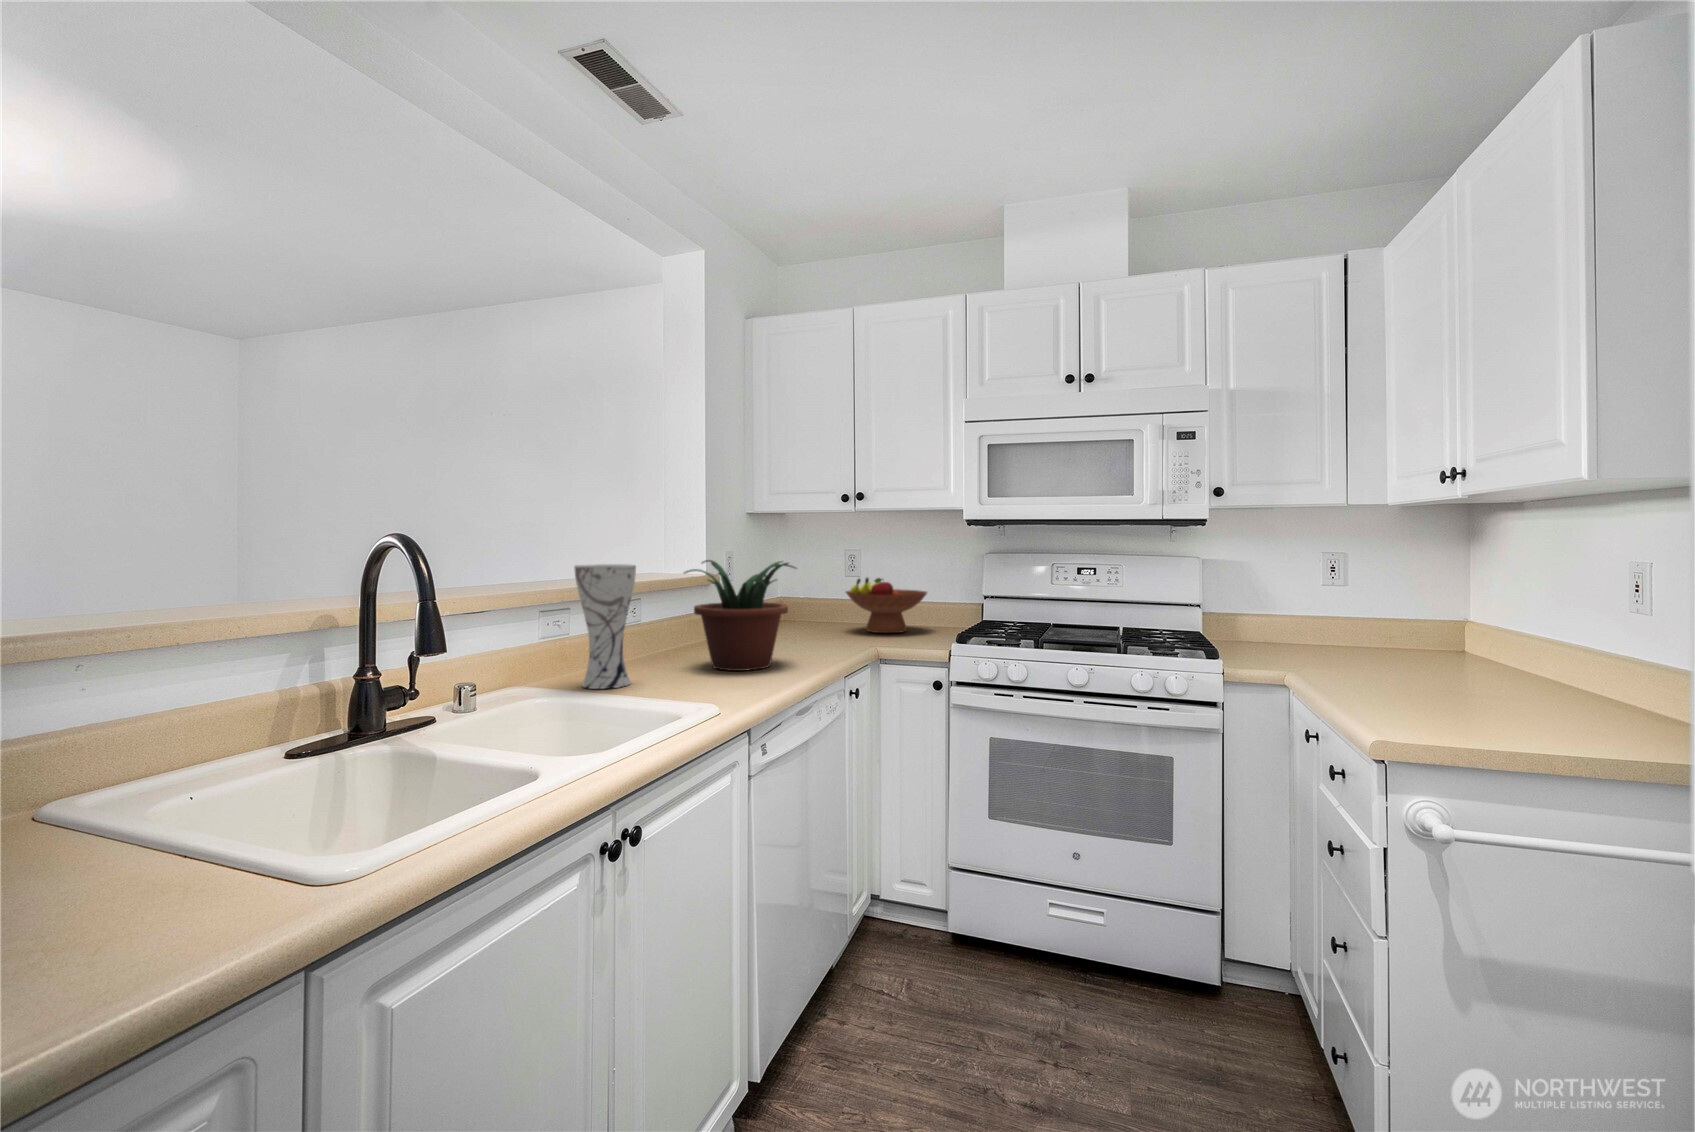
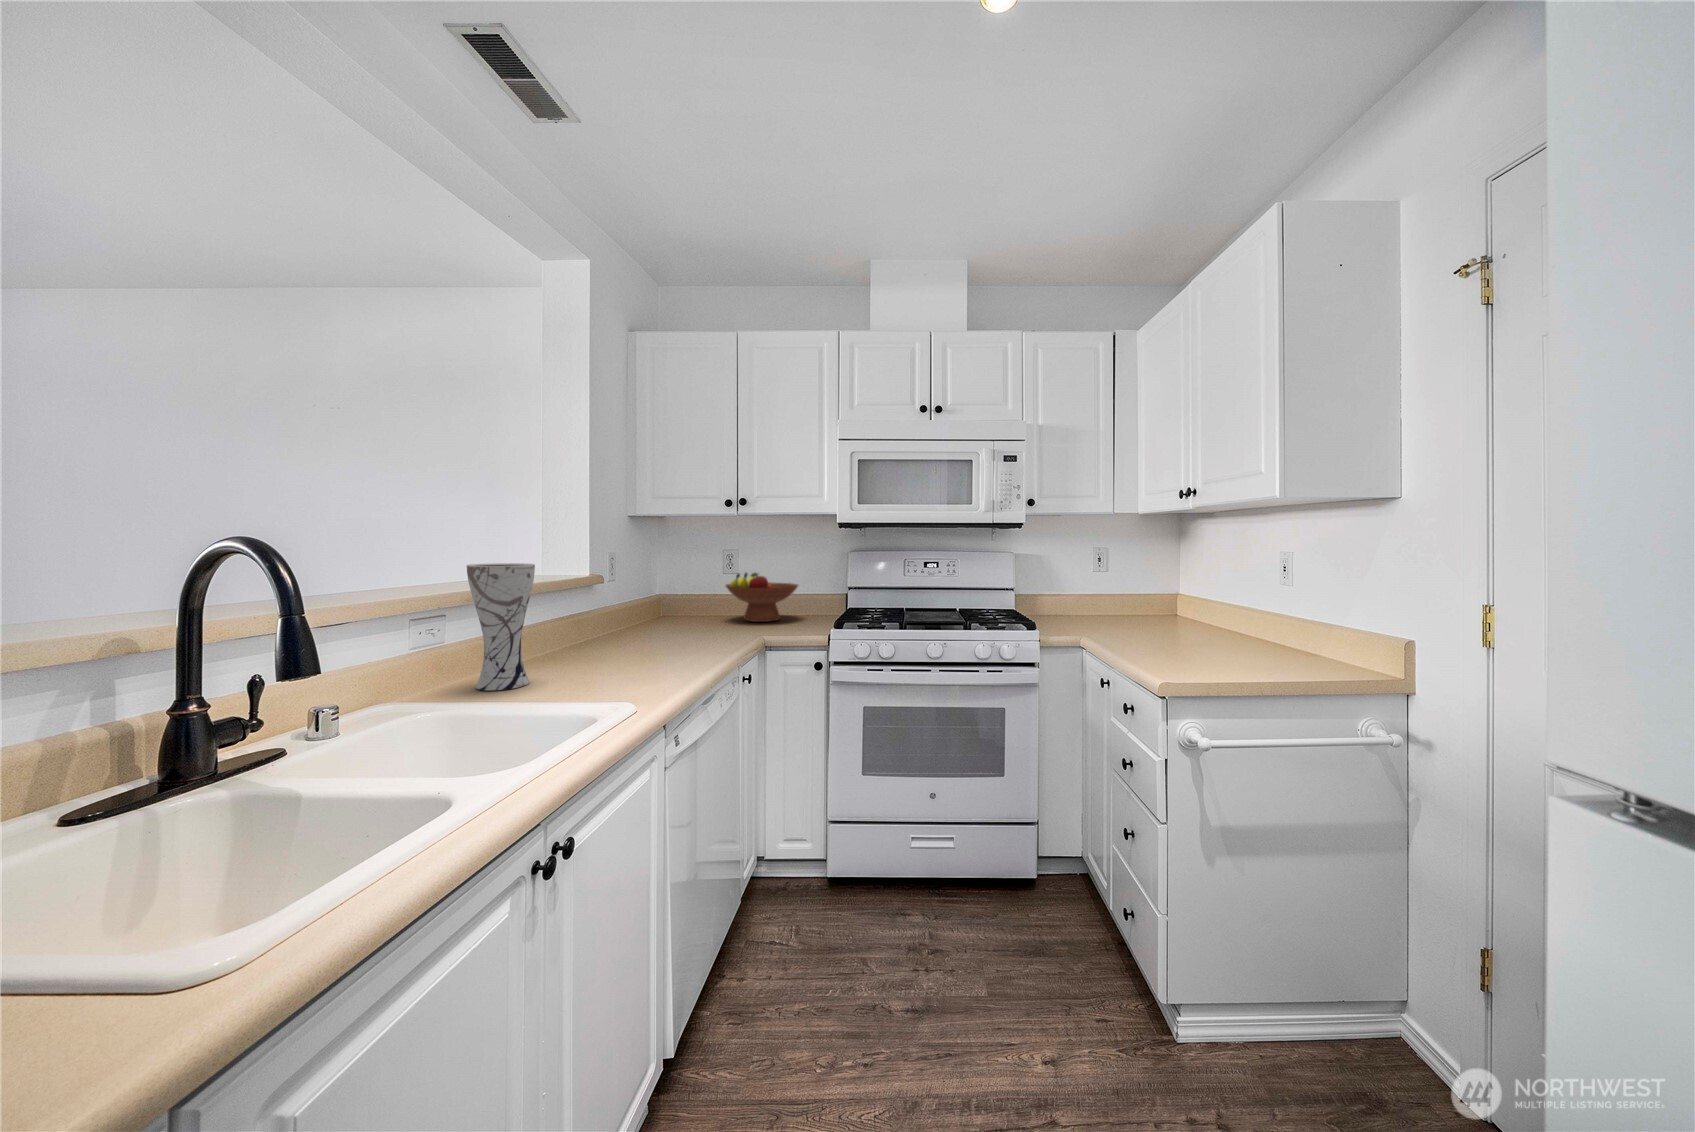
potted plant: present [684,560,796,671] -> none [579,558,693,664]

